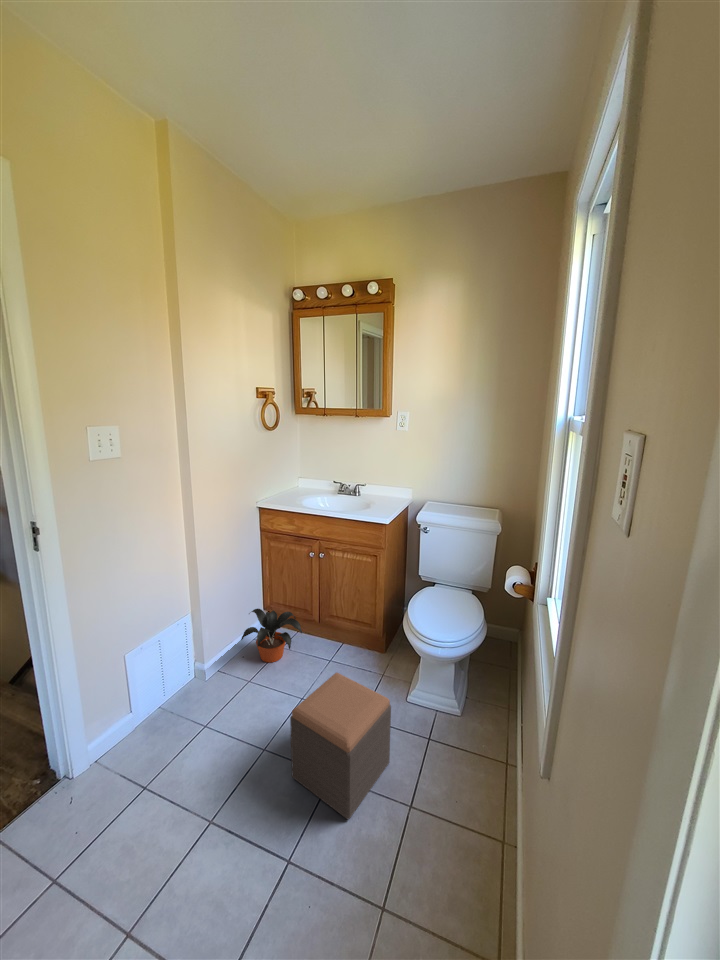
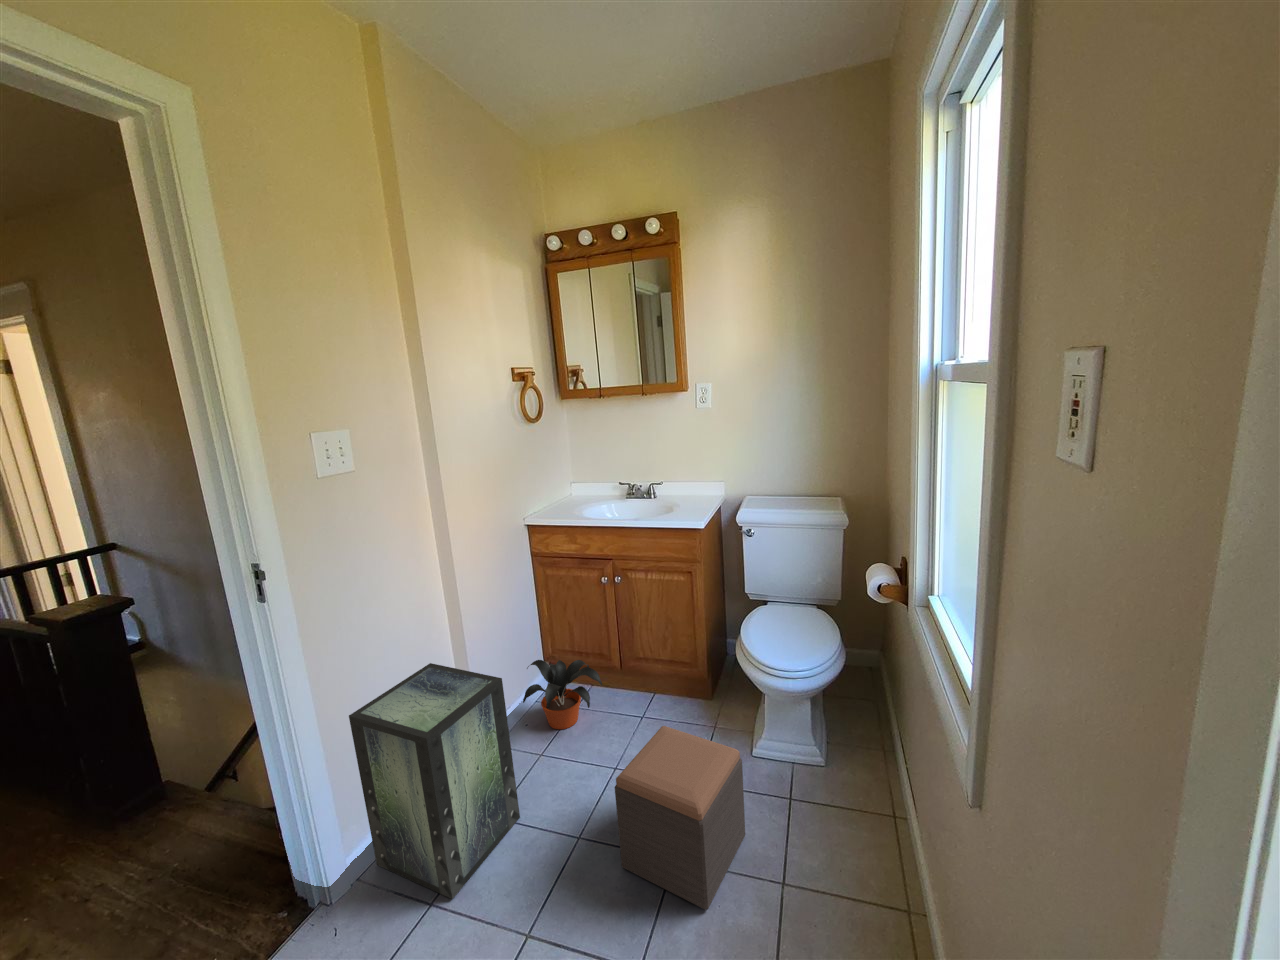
storage box: none [98,606,224,787] -> present [349,663,520,899]

